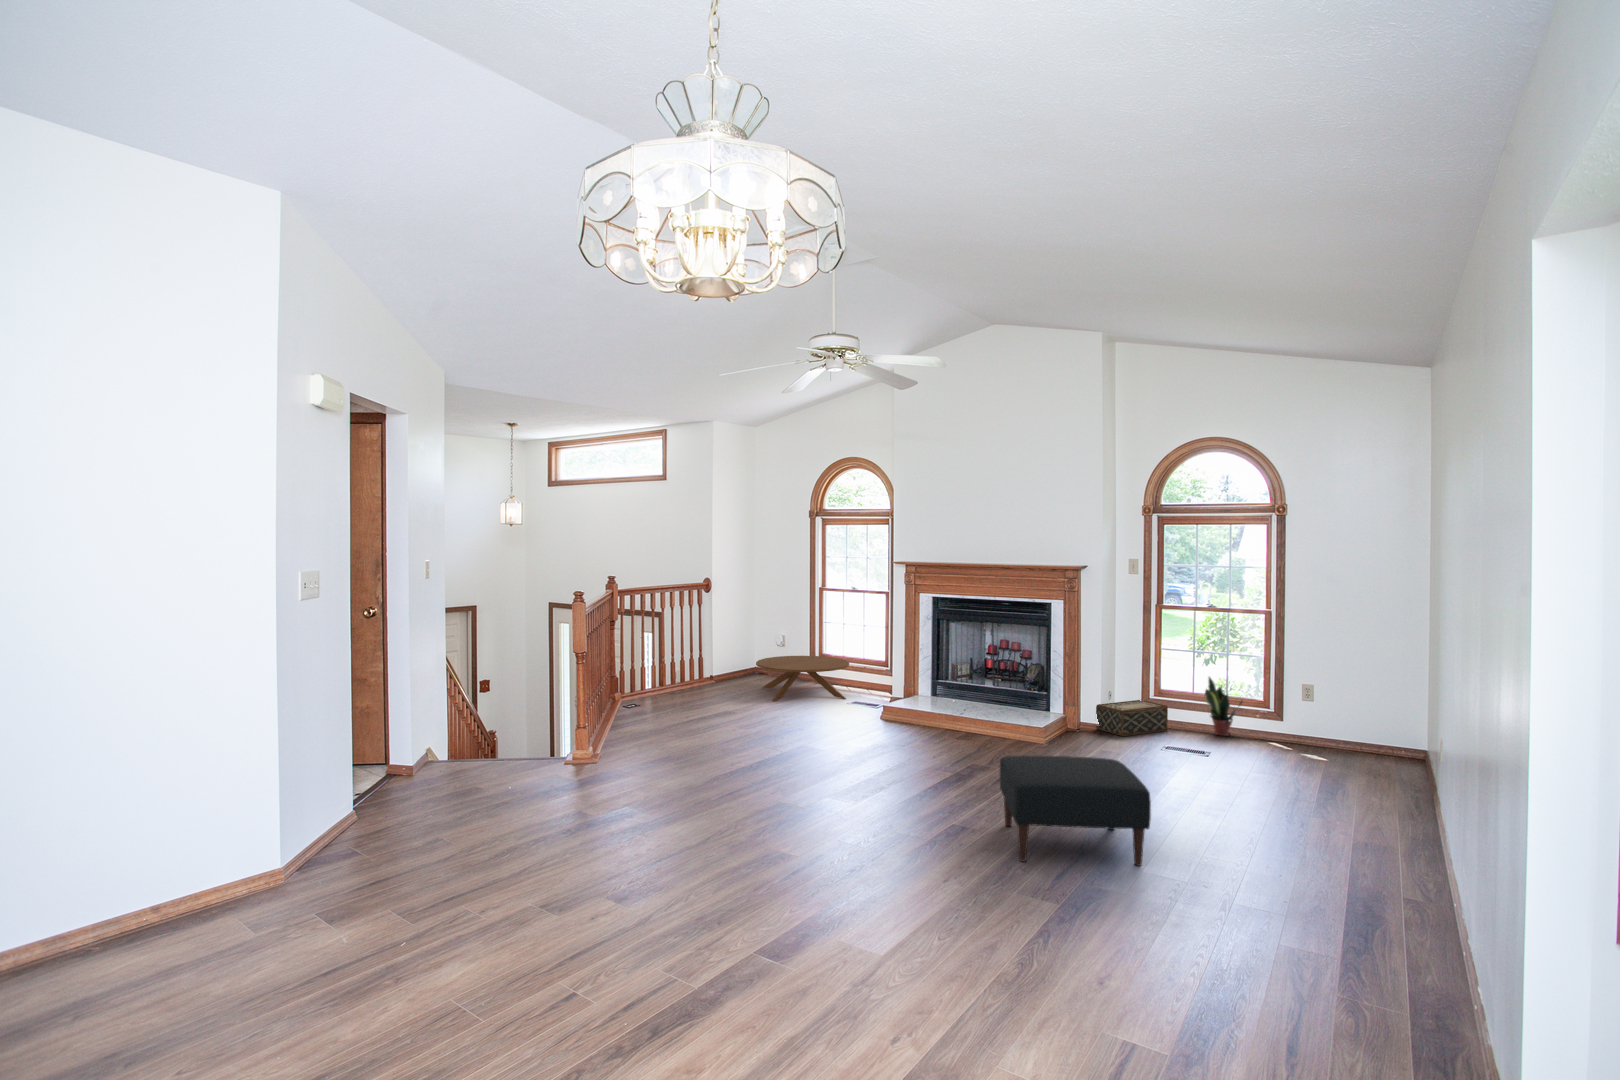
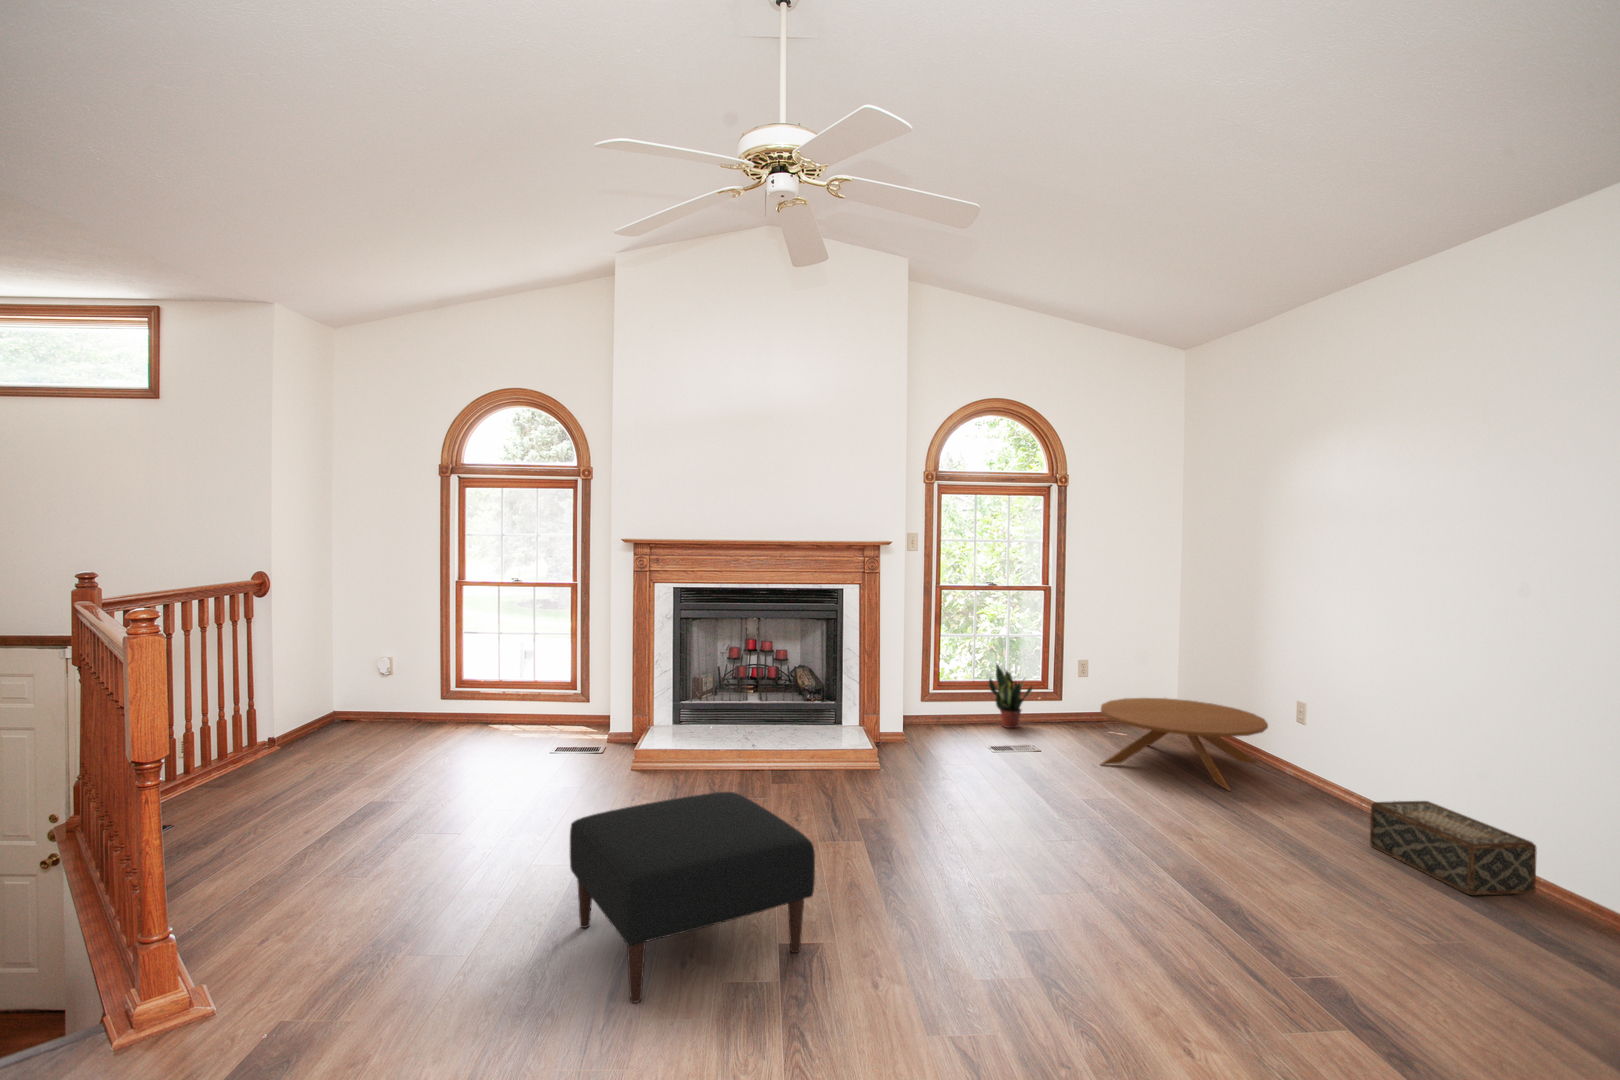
coffee table: present [756,656,849,701] -> present [1101,698,1268,791]
woven basket: present [1096,700,1168,736] -> present [1370,801,1537,895]
ottoman: present [1000,756,1151,866] -> present [570,792,815,1003]

